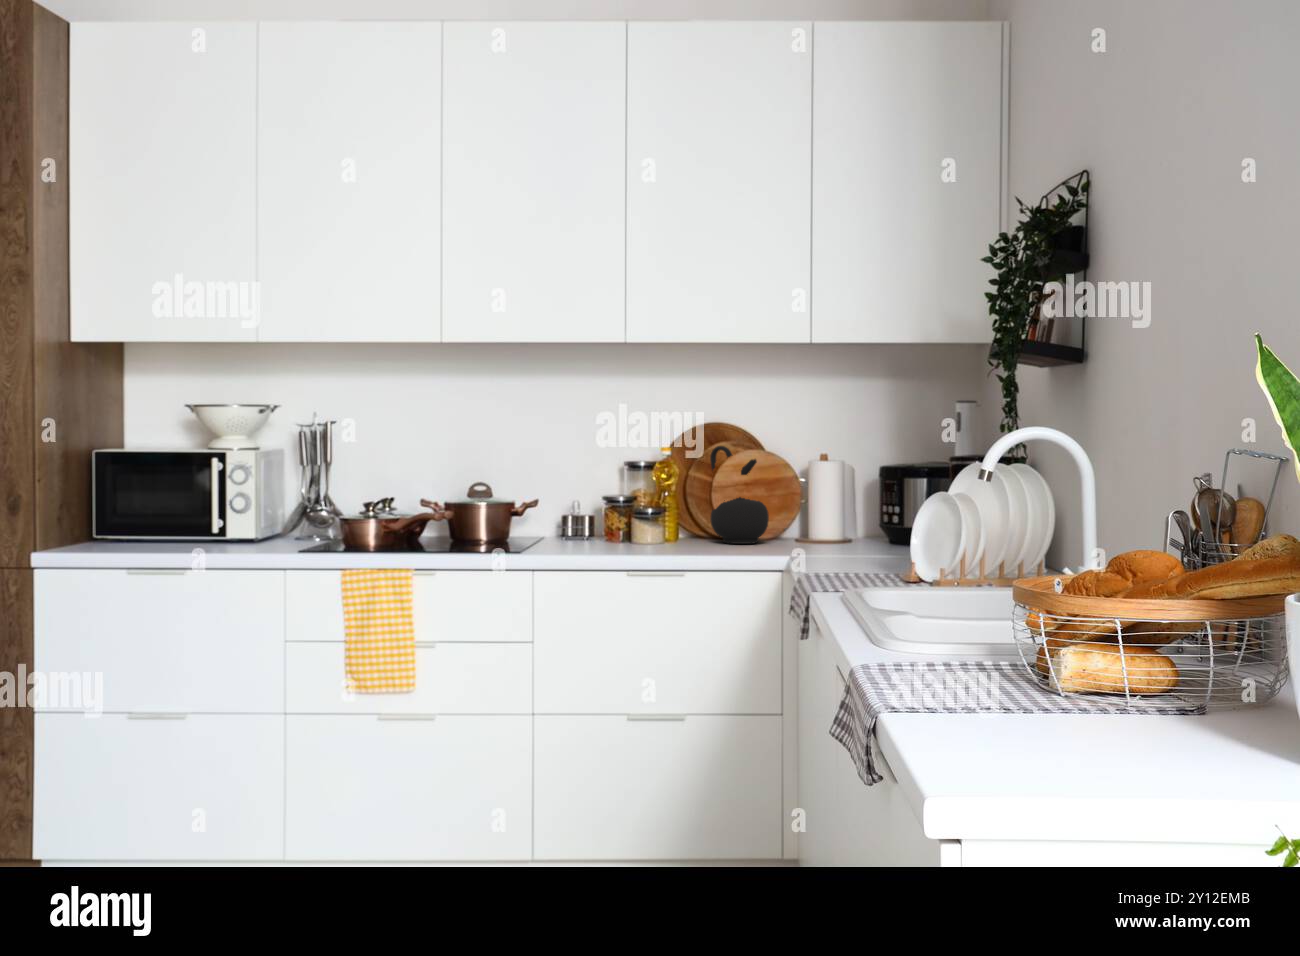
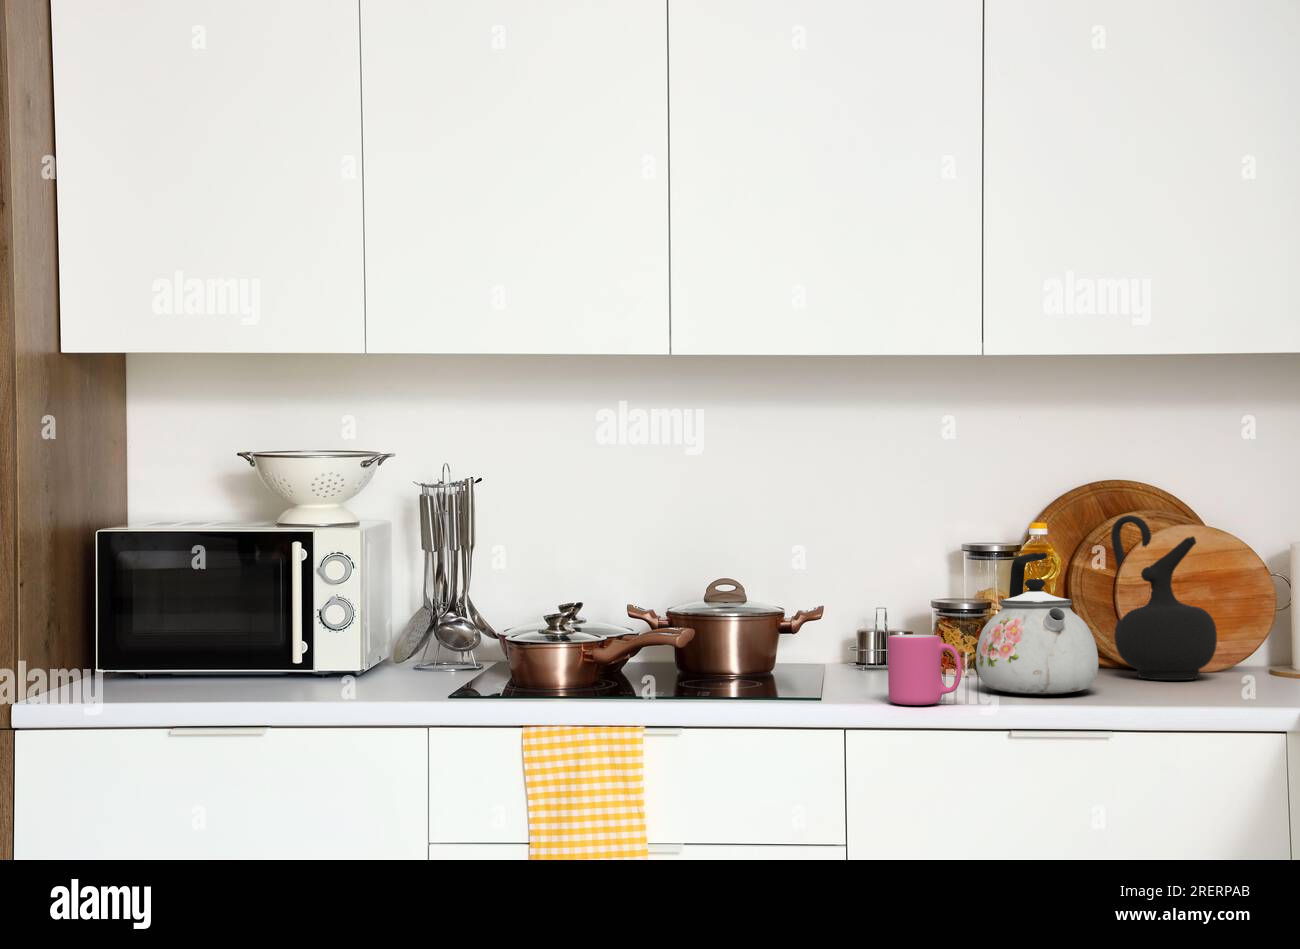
kettle: none [619,468,689,551] -> present [976,553,1099,695]
mug: none [559,516,602,556] -> present [888,634,962,705]

